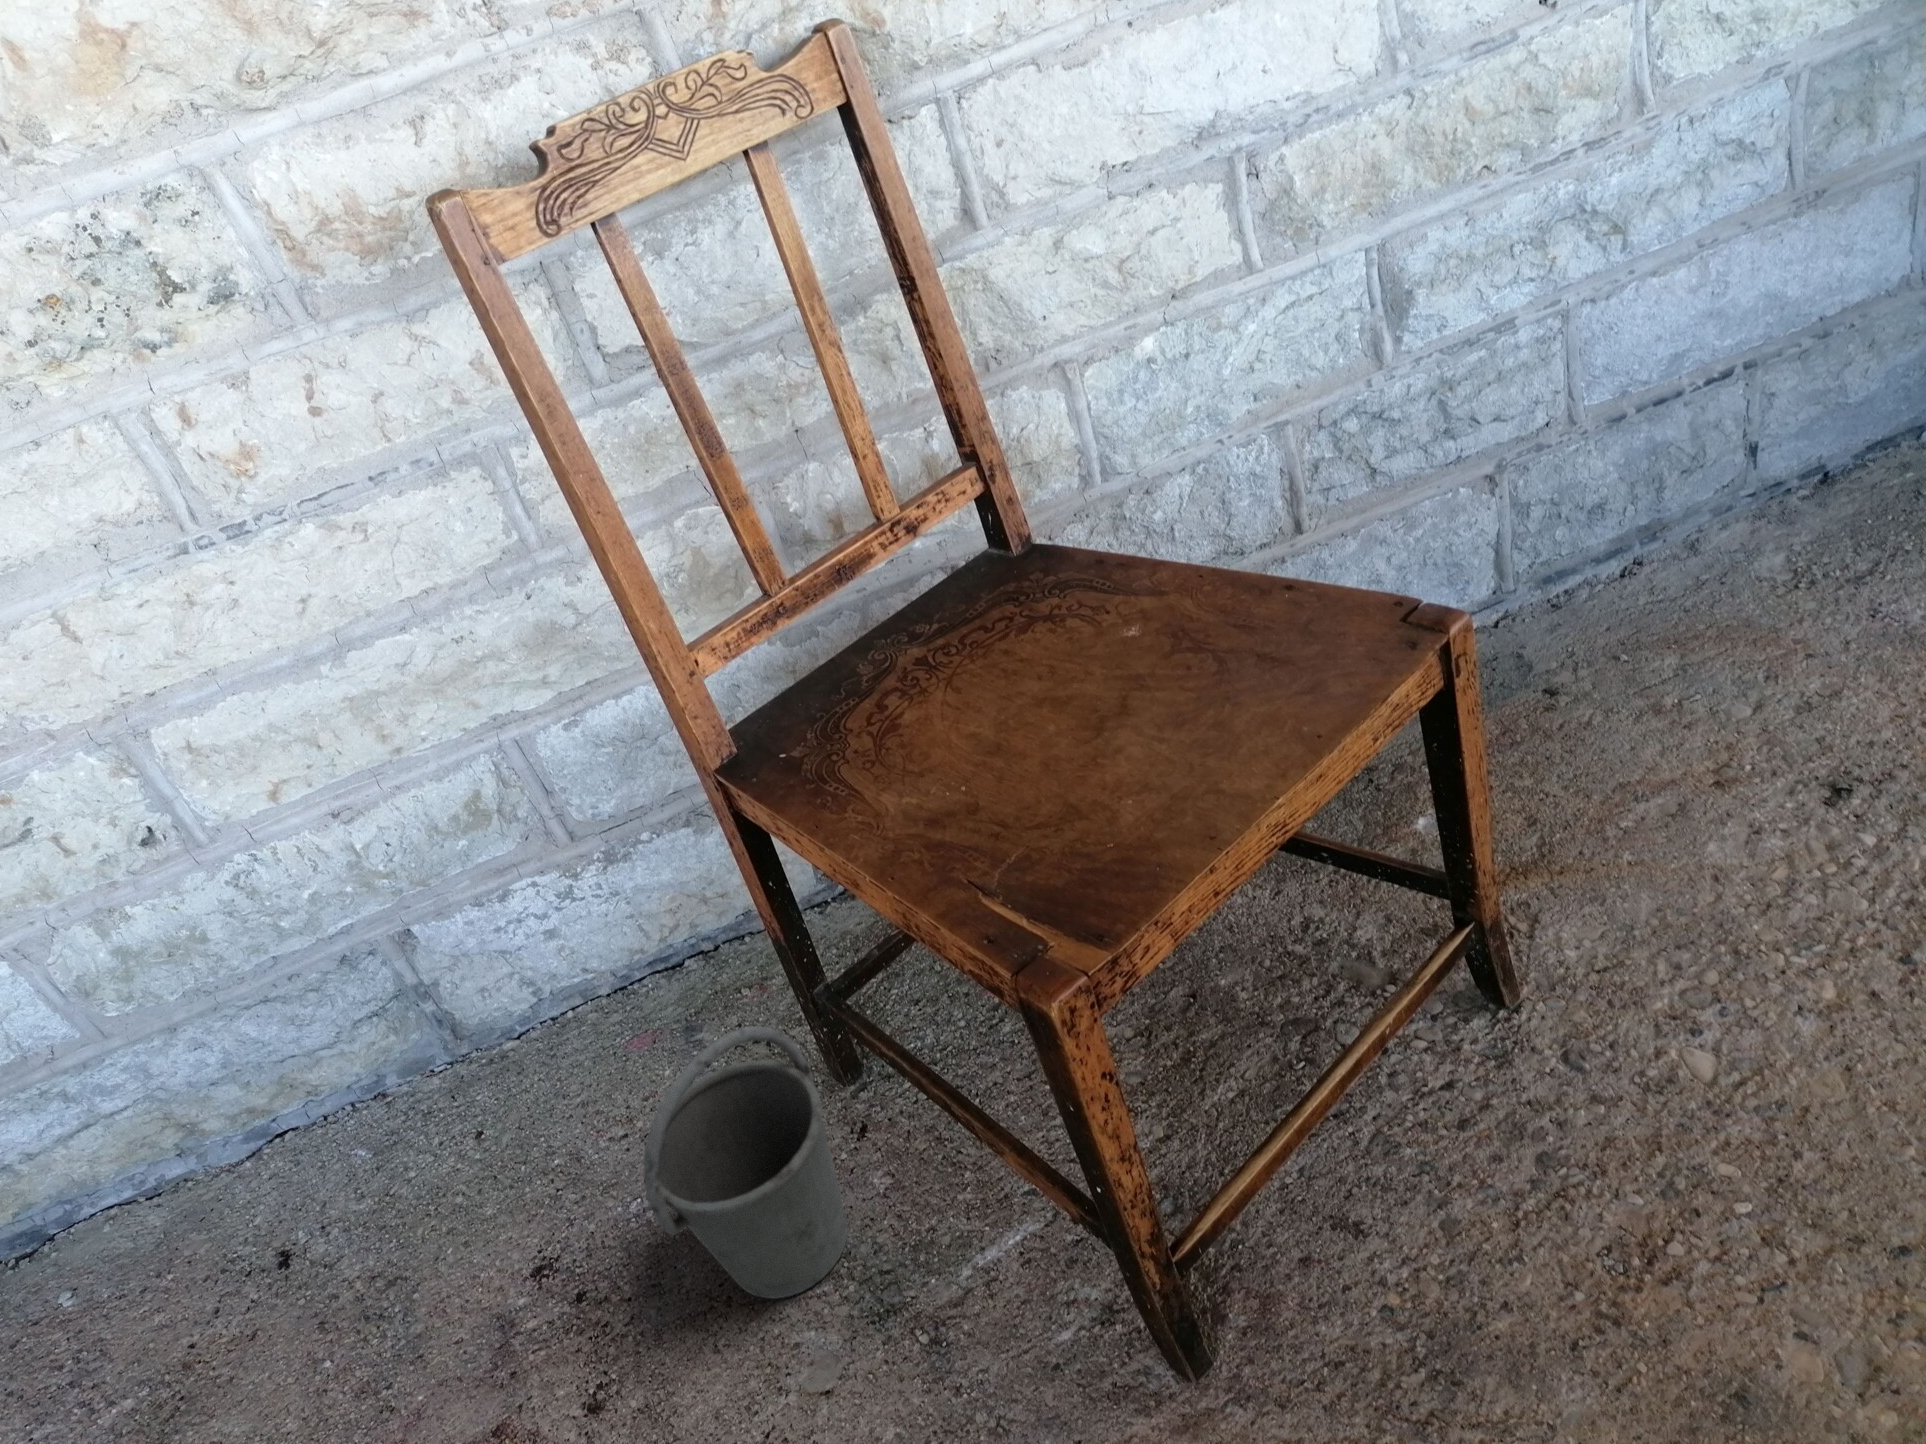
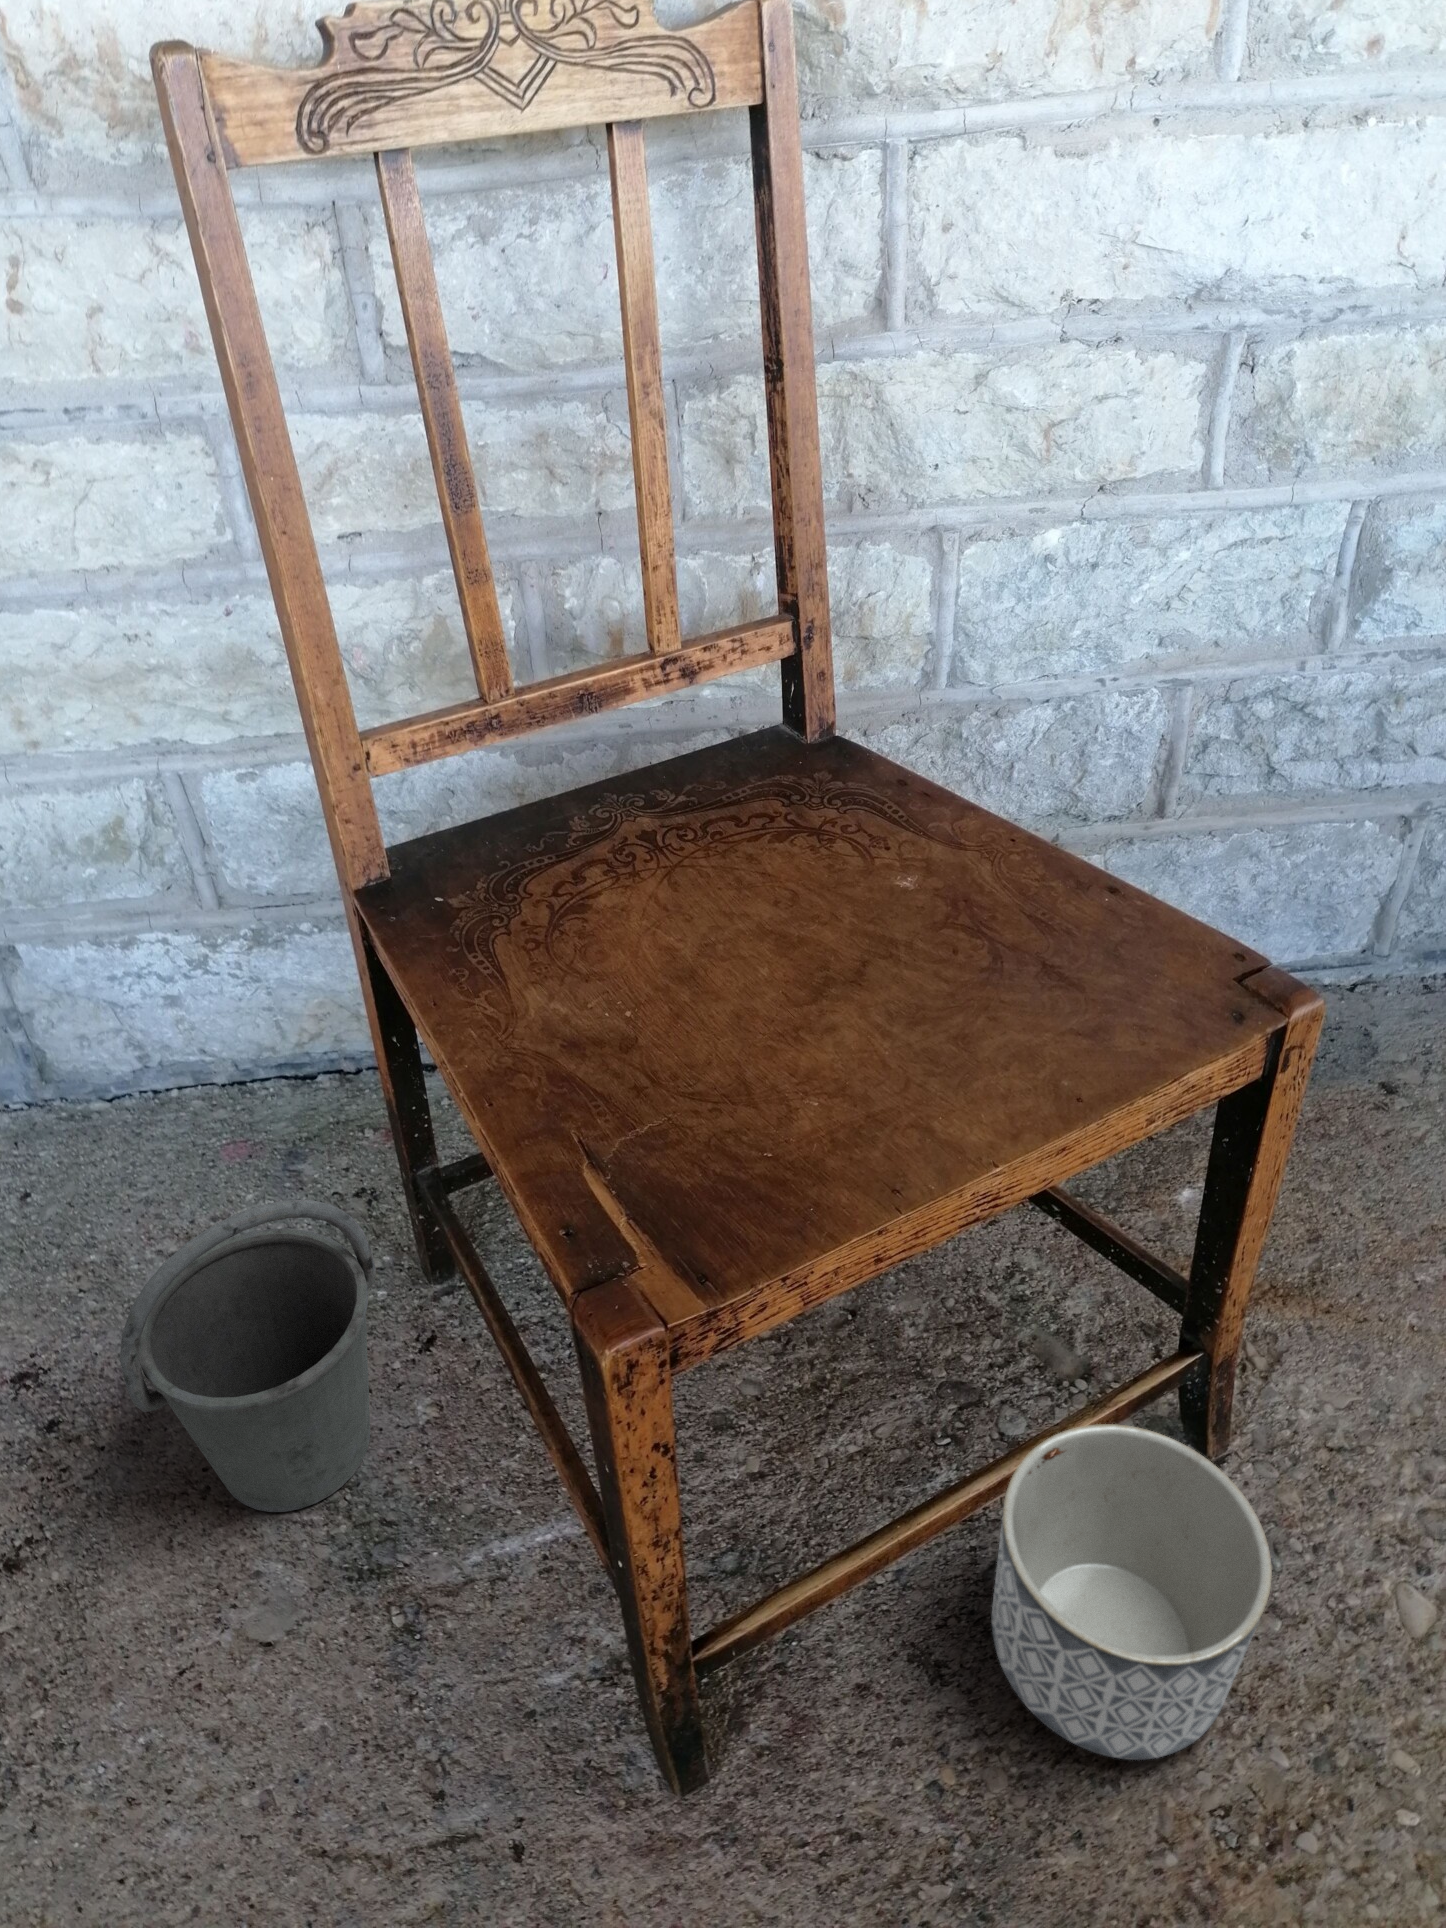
planter: none [1362,986,1578,1239] -> present [992,1424,1272,1760]

